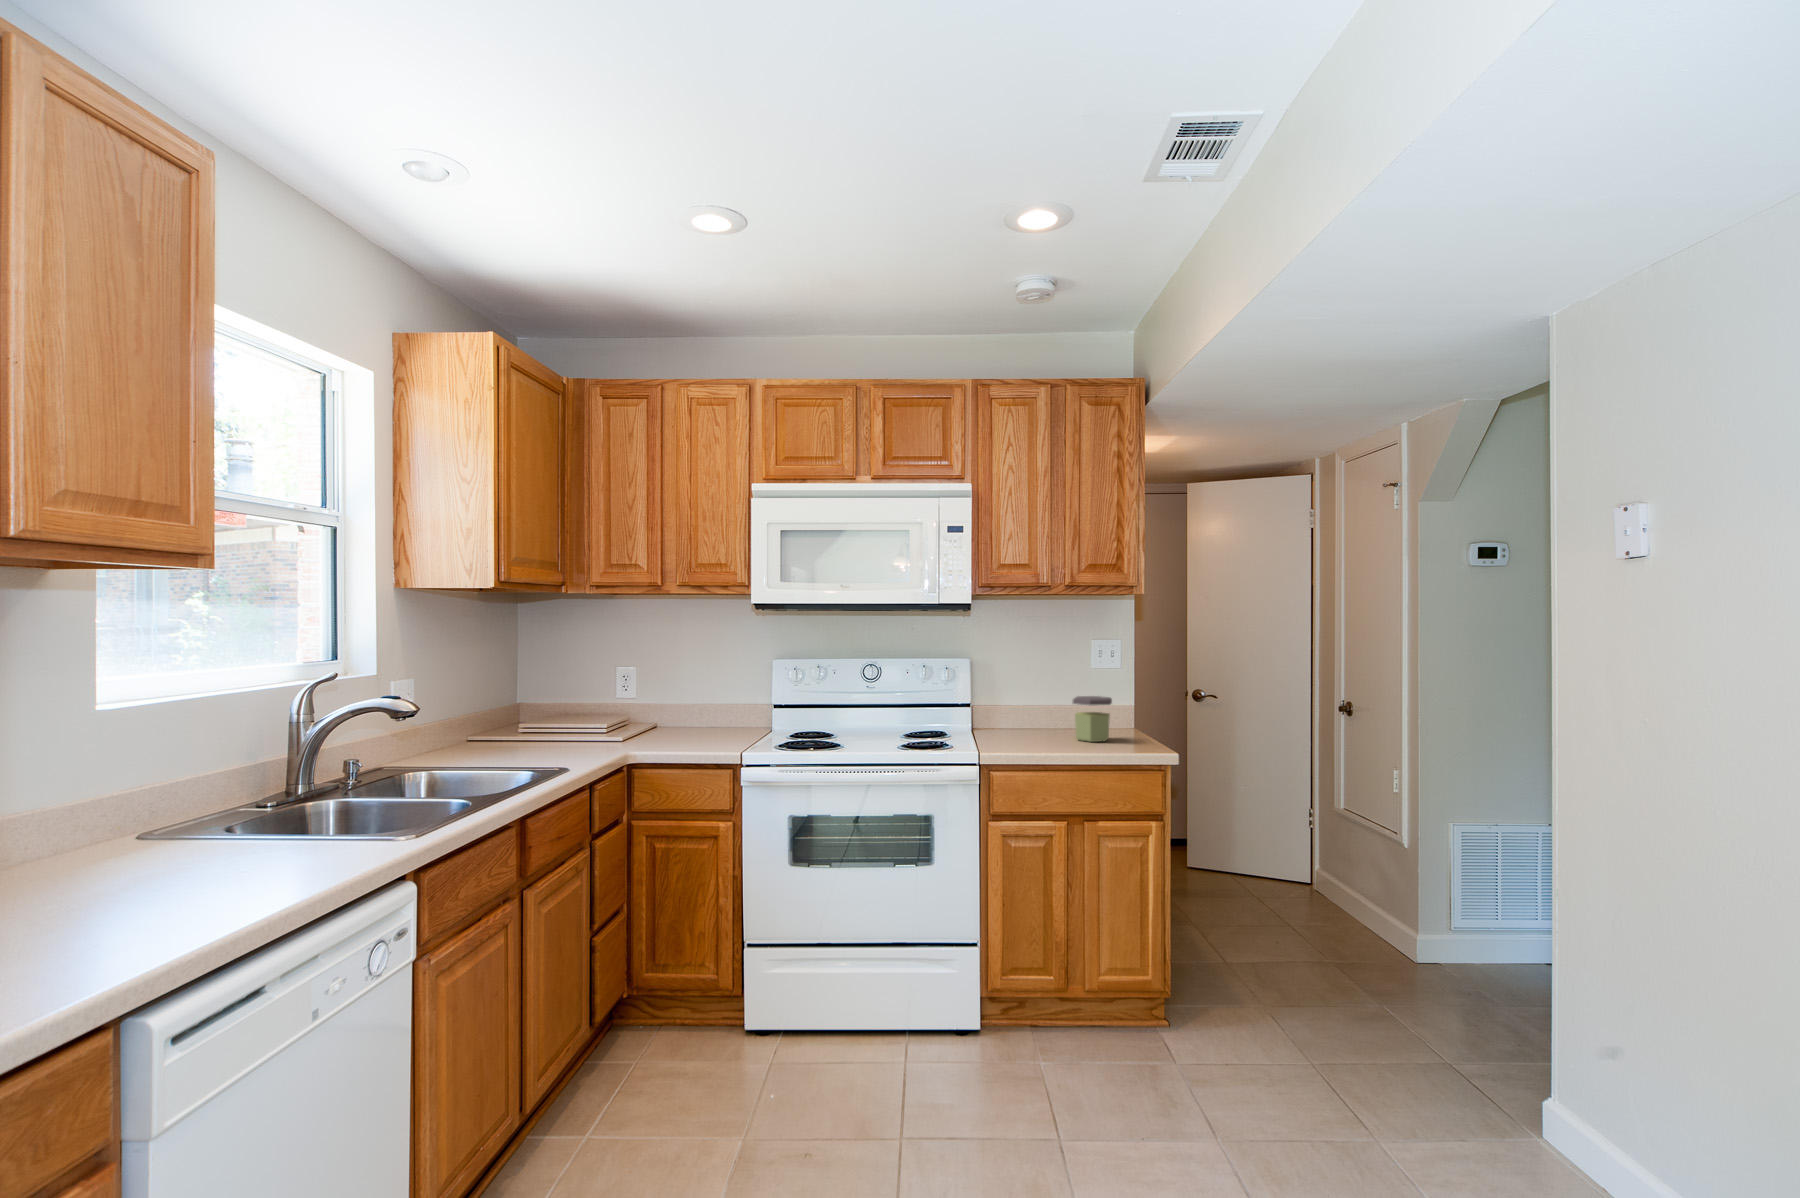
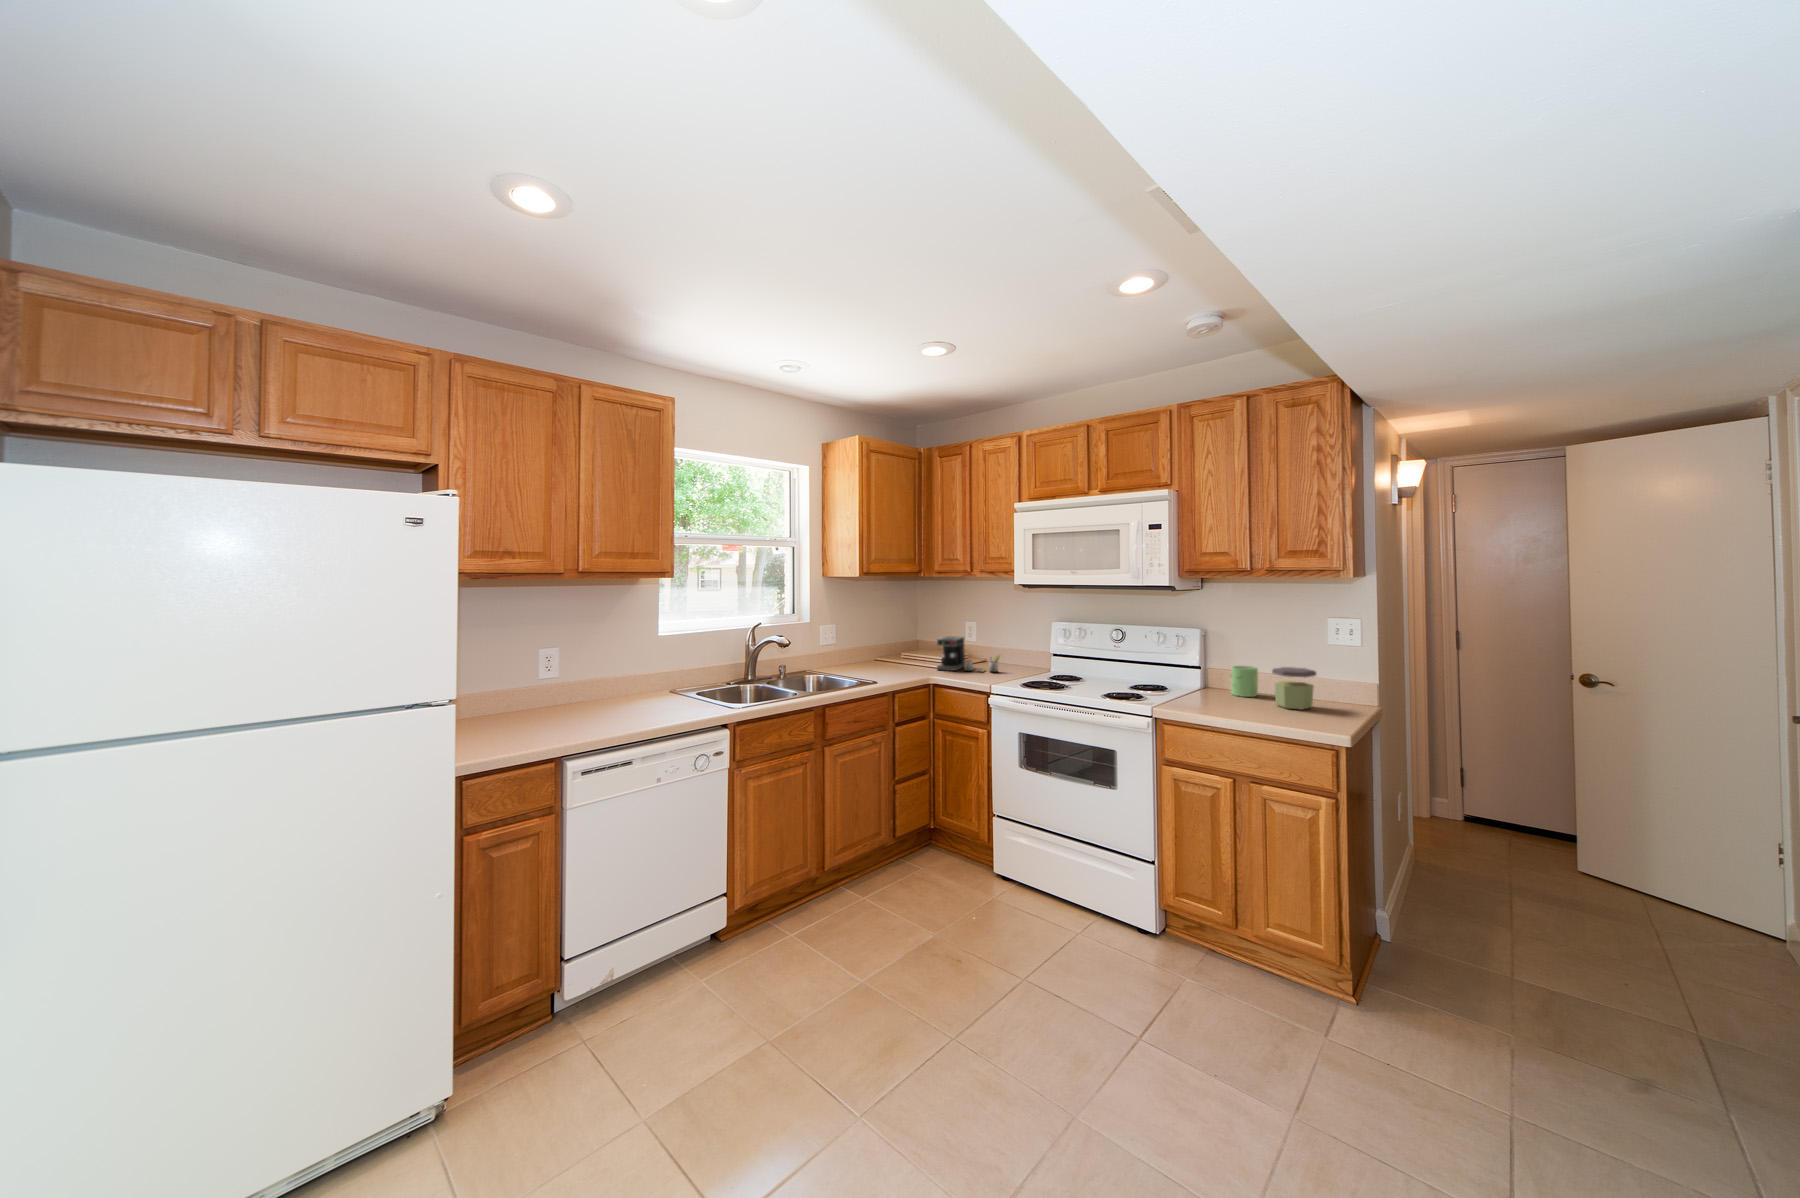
coffee maker: none [598,686,703,741] -> present [937,636,999,672]
mug: none [1012,700,1044,735] -> present [1231,666,1258,697]

